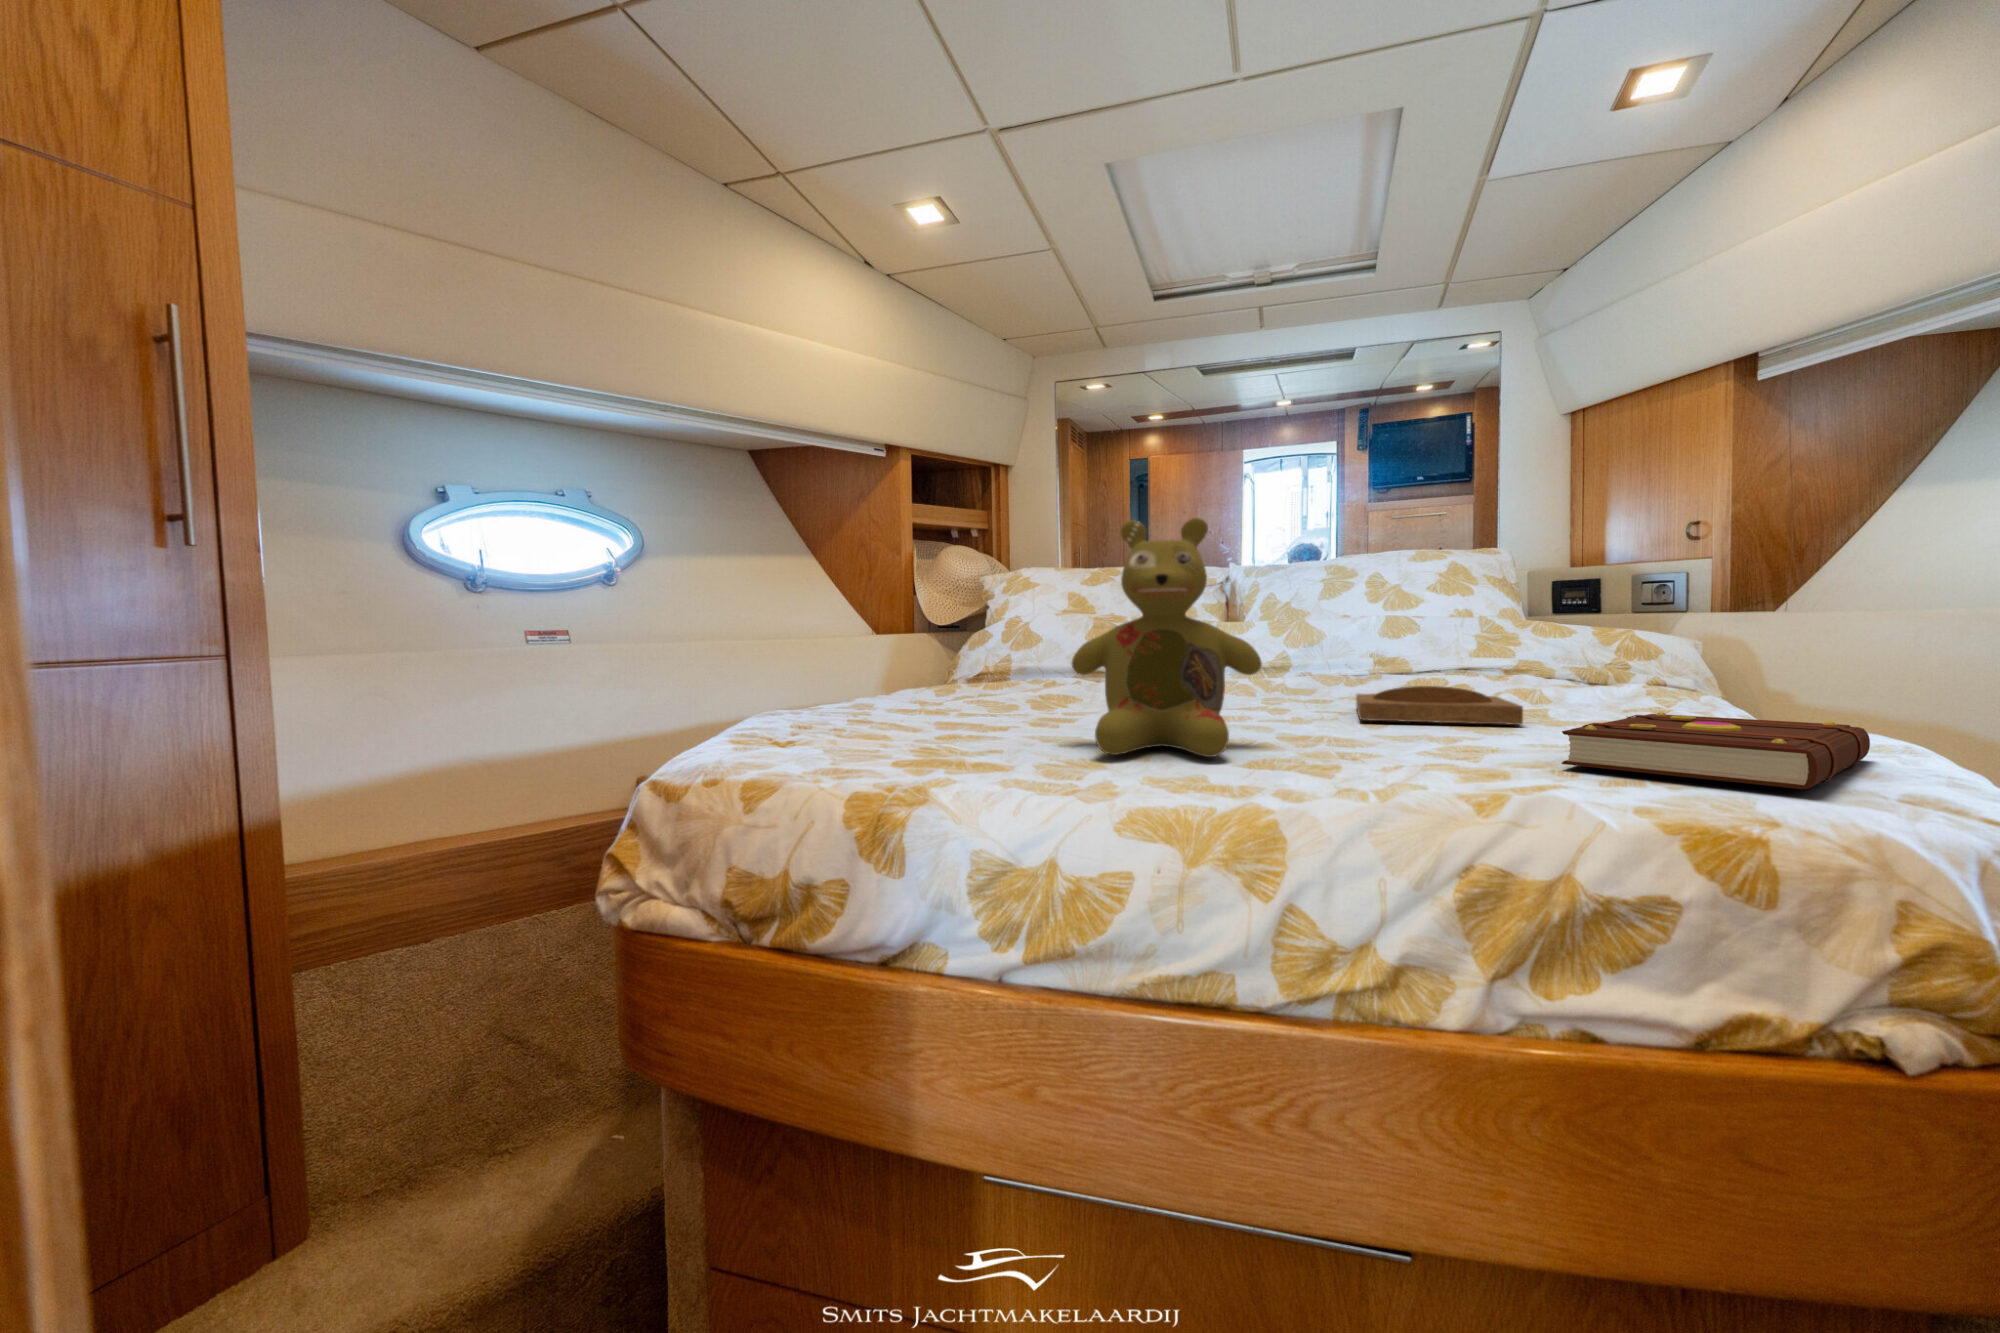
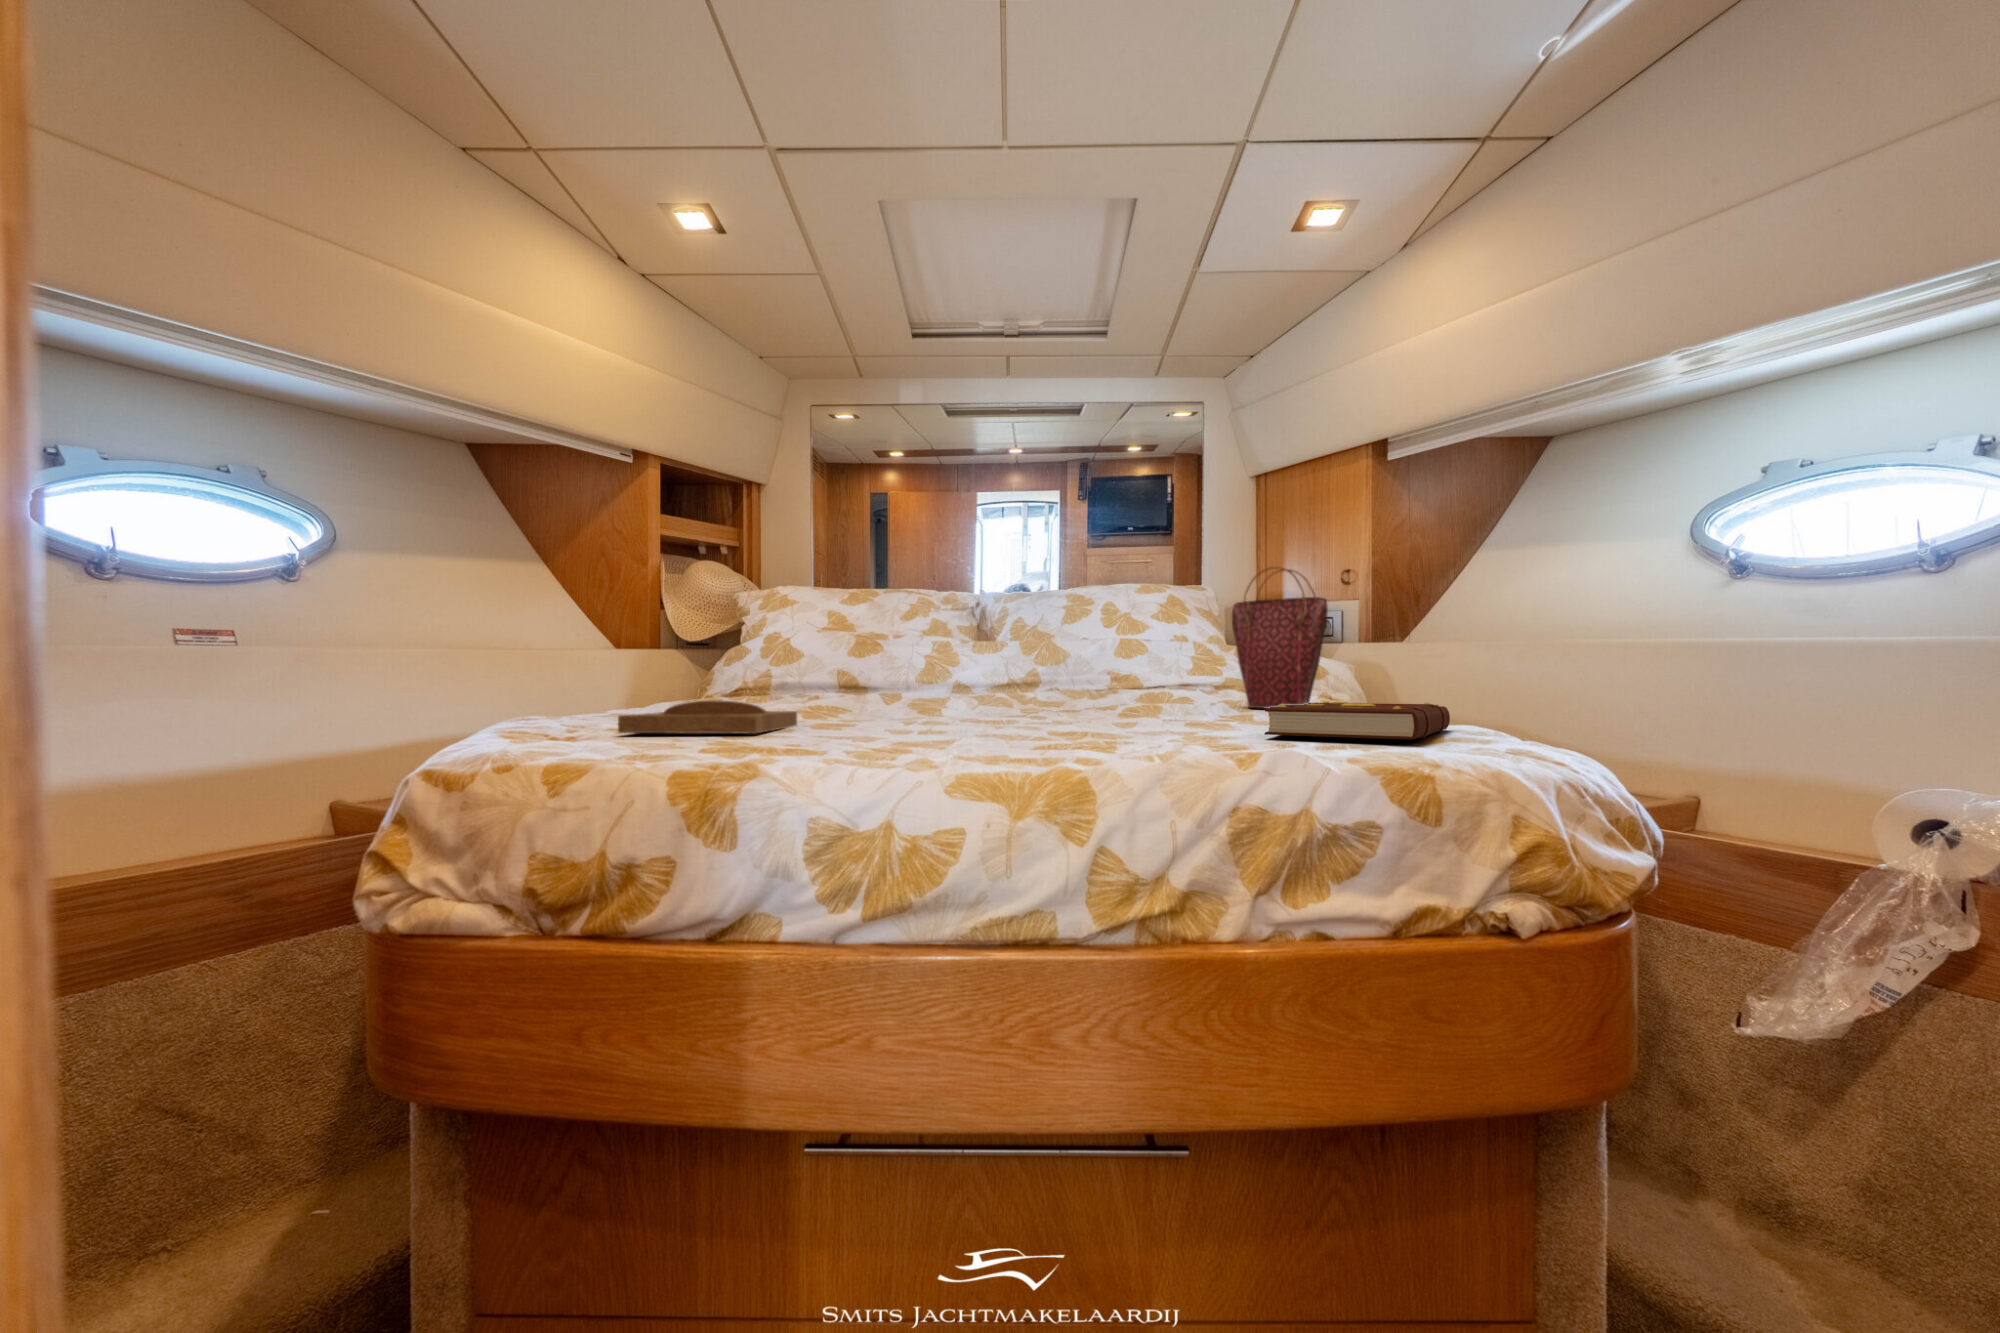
stuffed bear: present [1071,518,1262,757] -> none [868,531,1037,740]
handbag: none [1529,529,1669,705] -> present [1232,567,1328,708]
tray: present [1356,686,1523,725] -> present [618,700,797,734]

